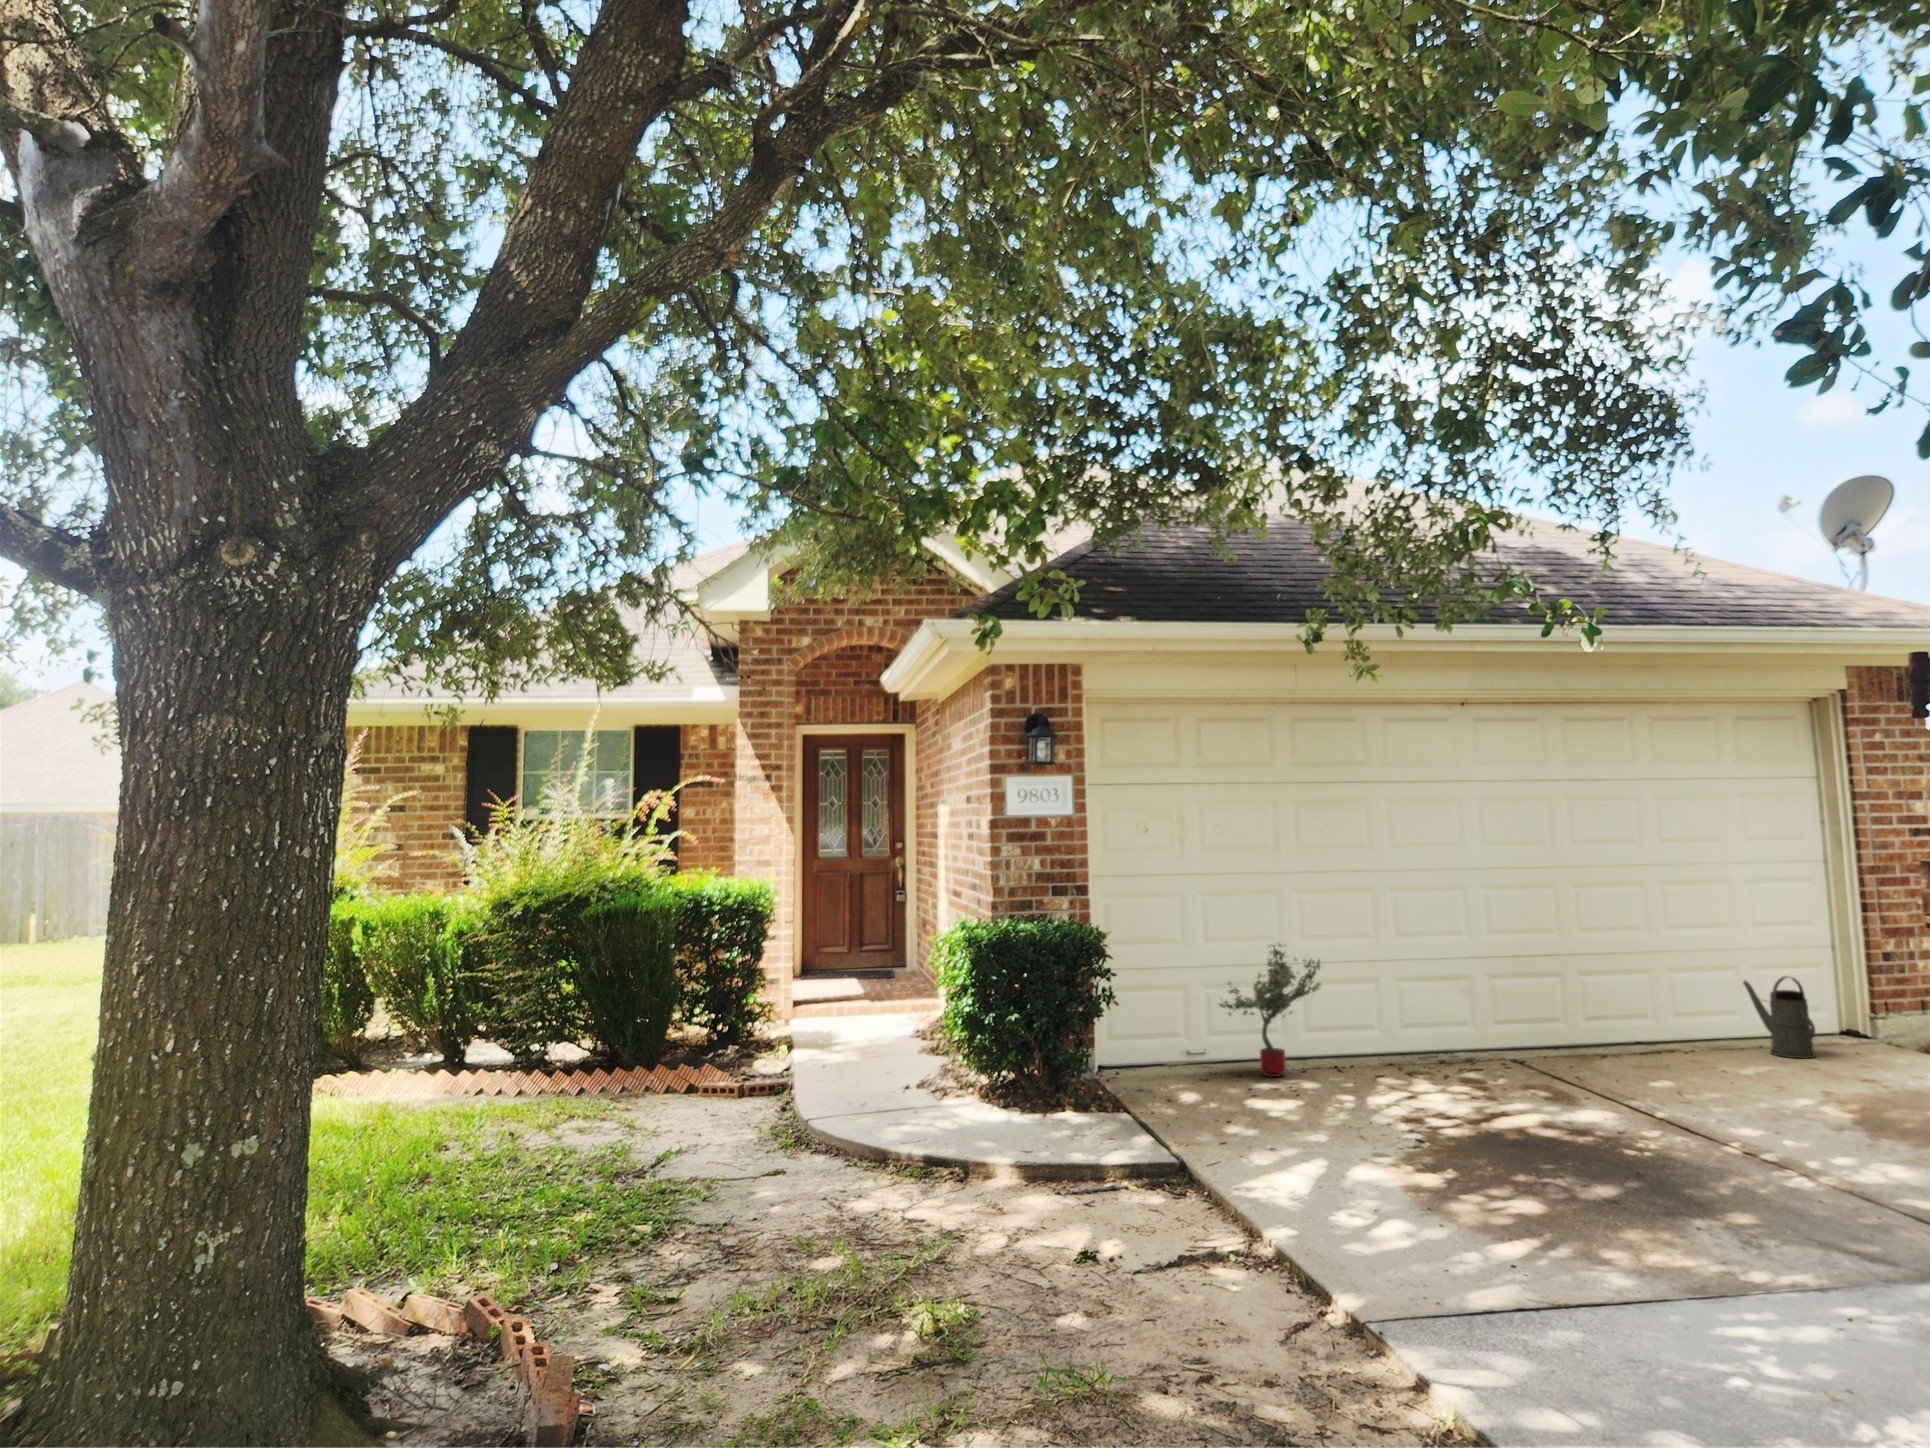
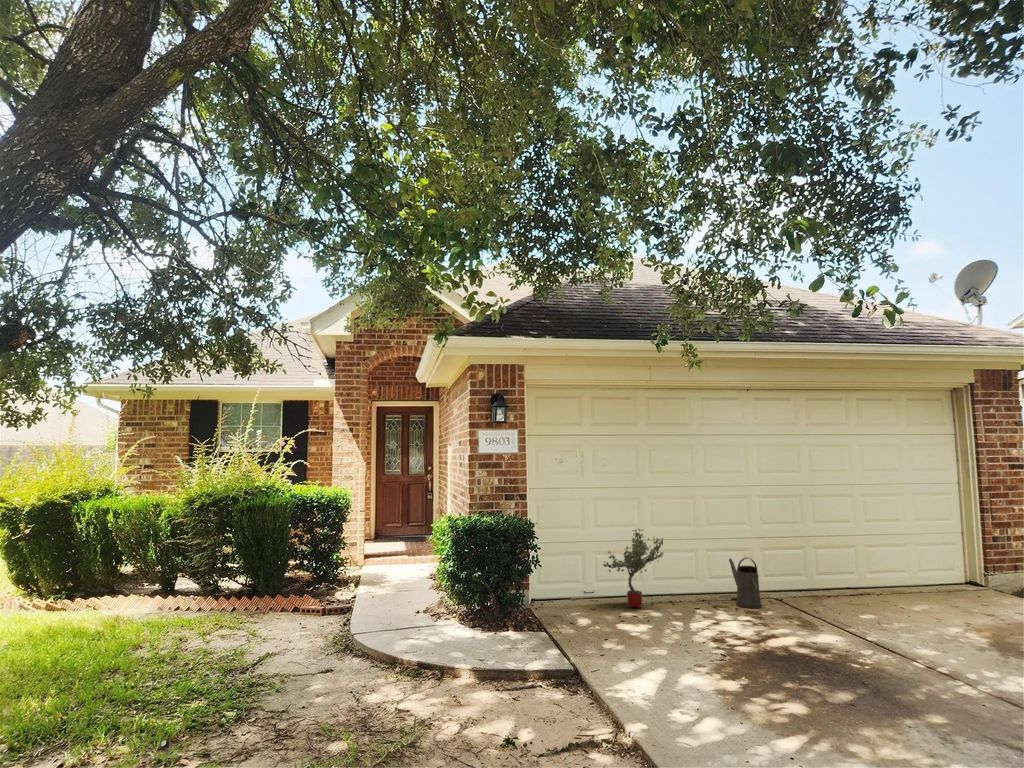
watering can: present [1743,976,1816,1058] -> present [729,557,762,609]

